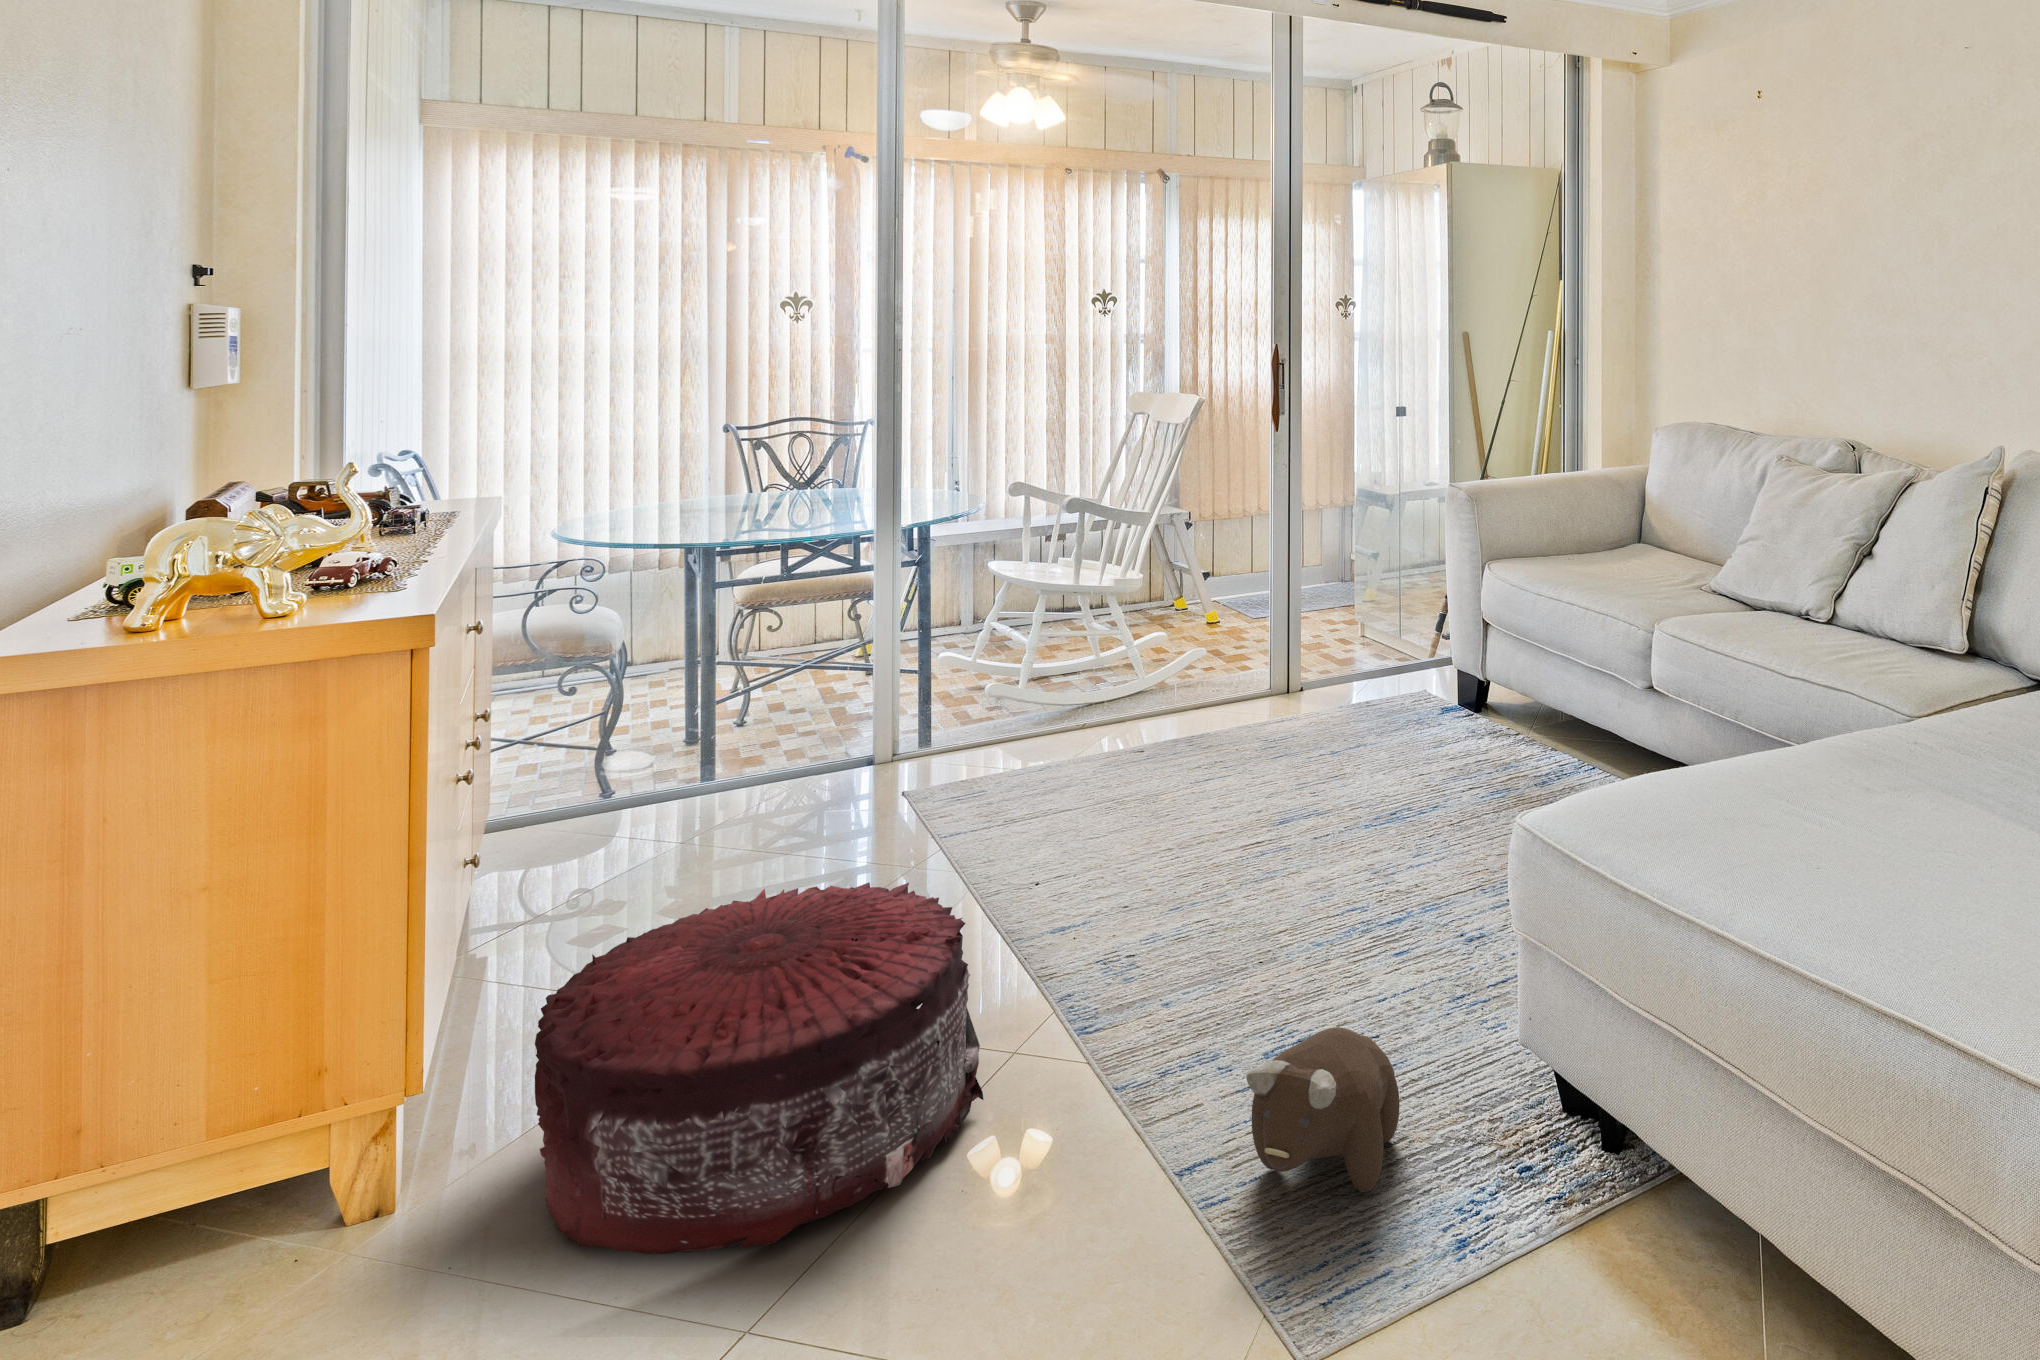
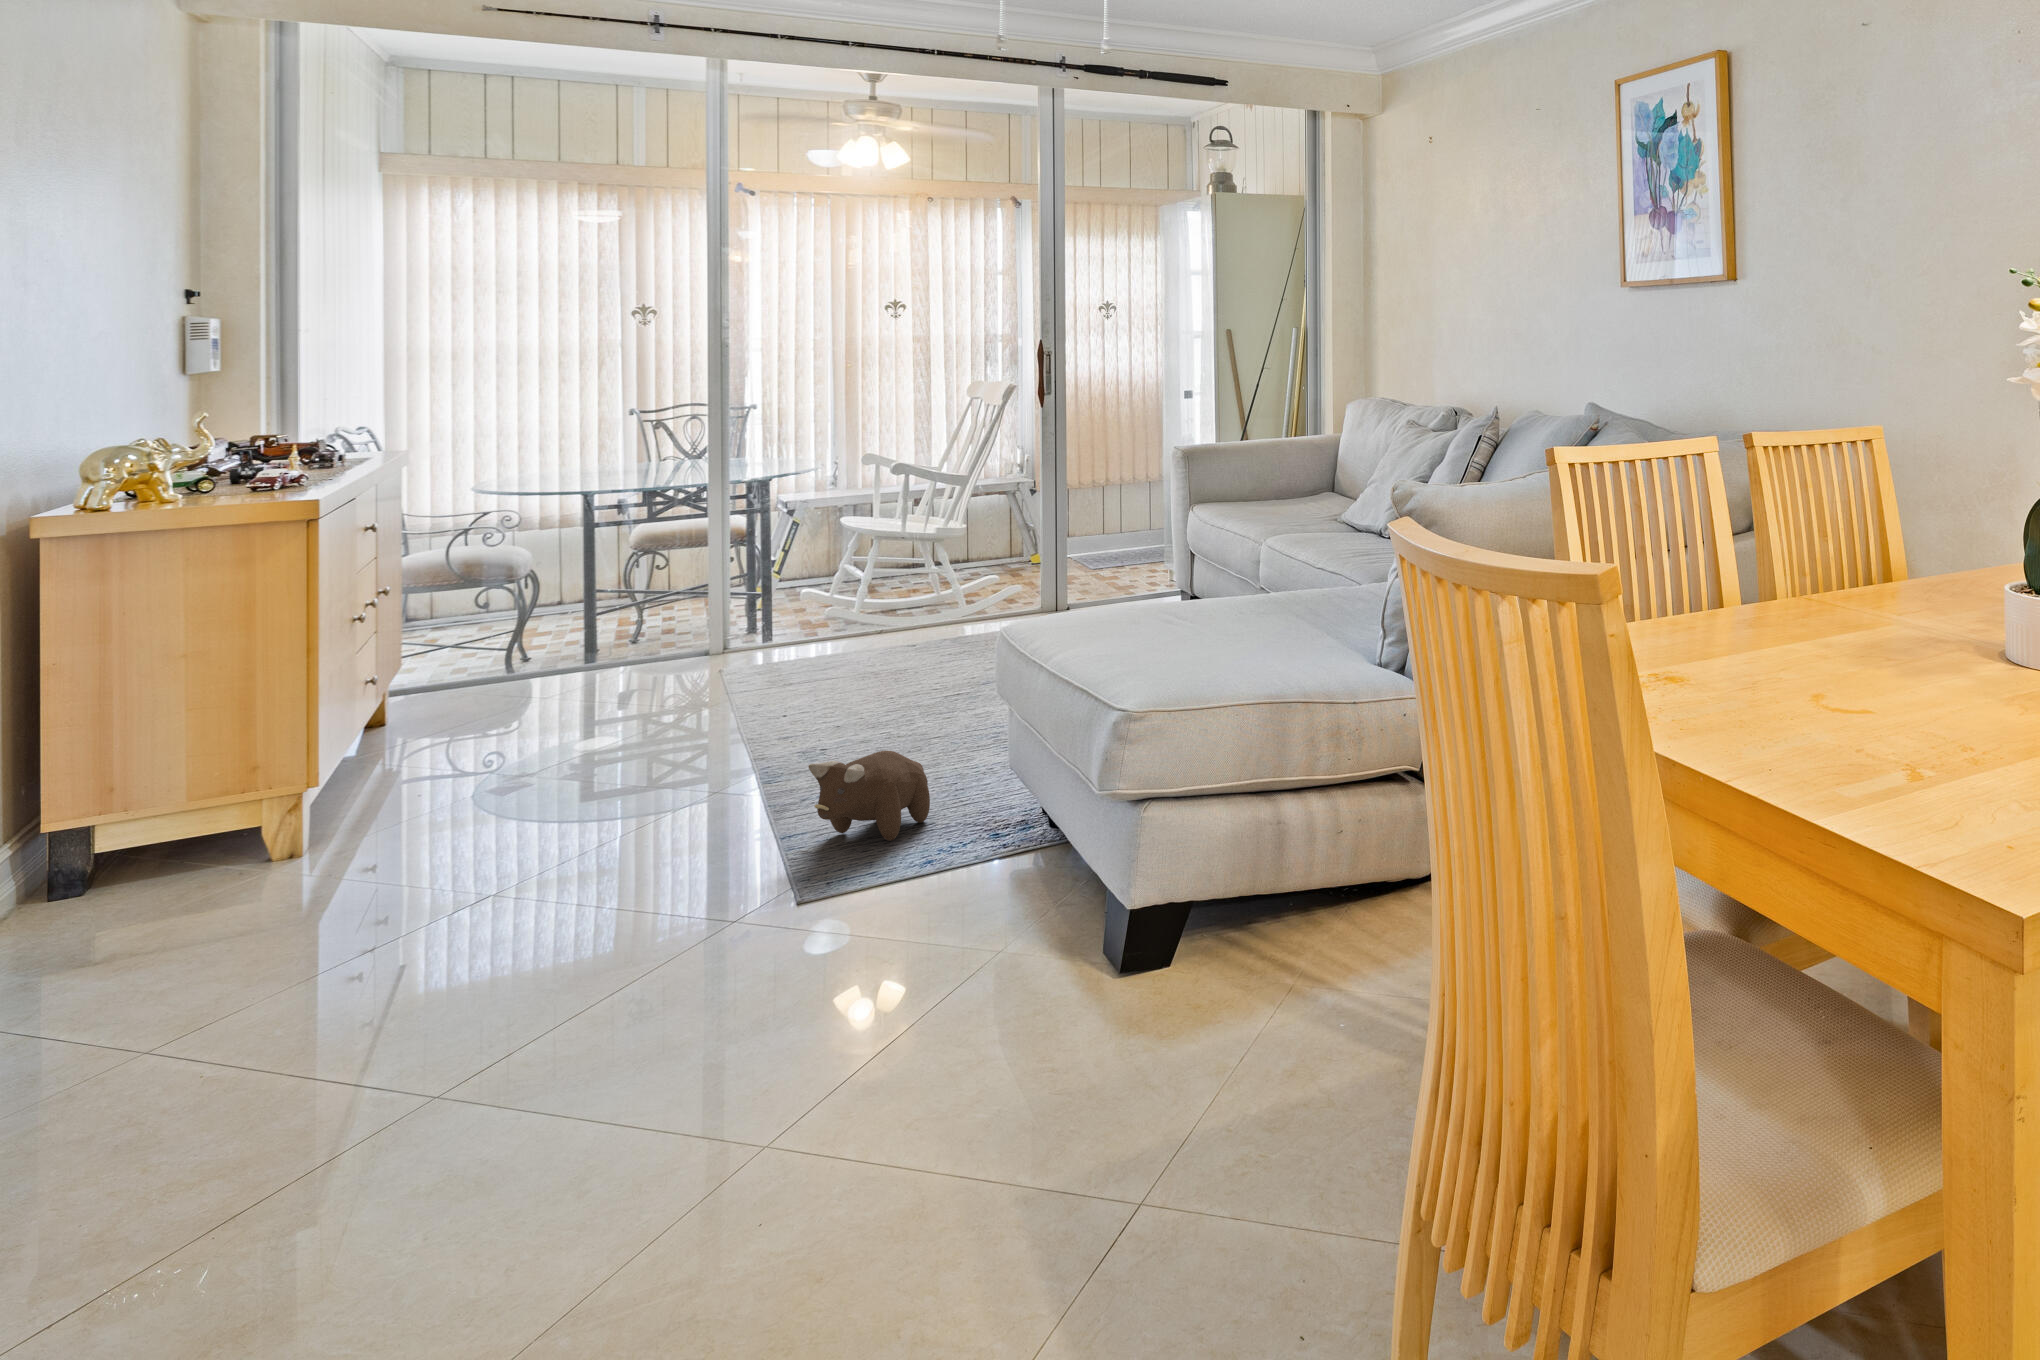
pouf: present [535,883,984,1254] -> none [384,683,680,867]

